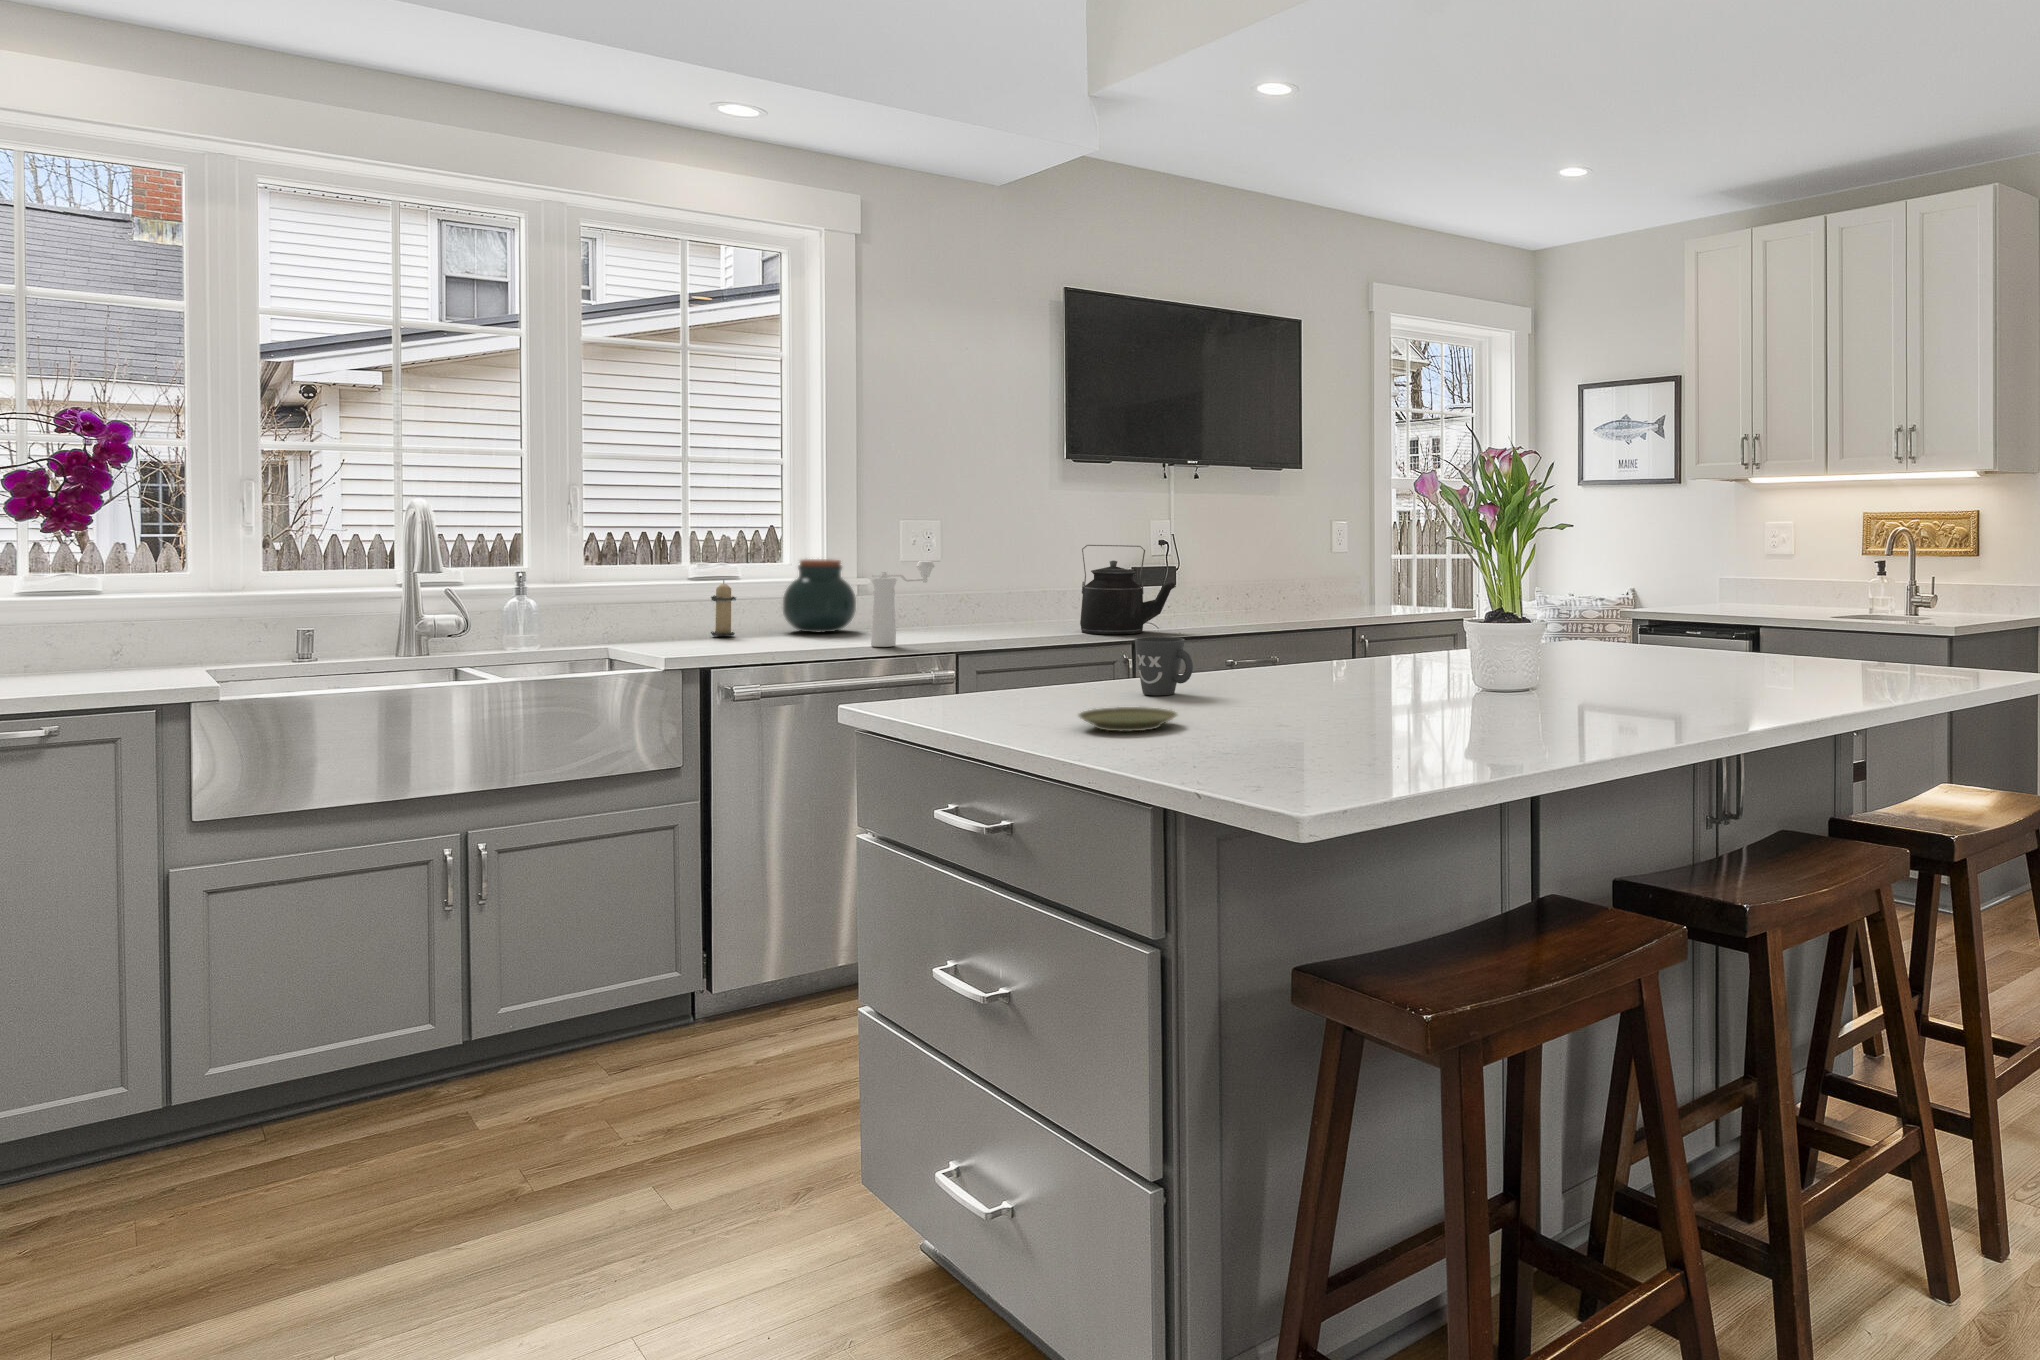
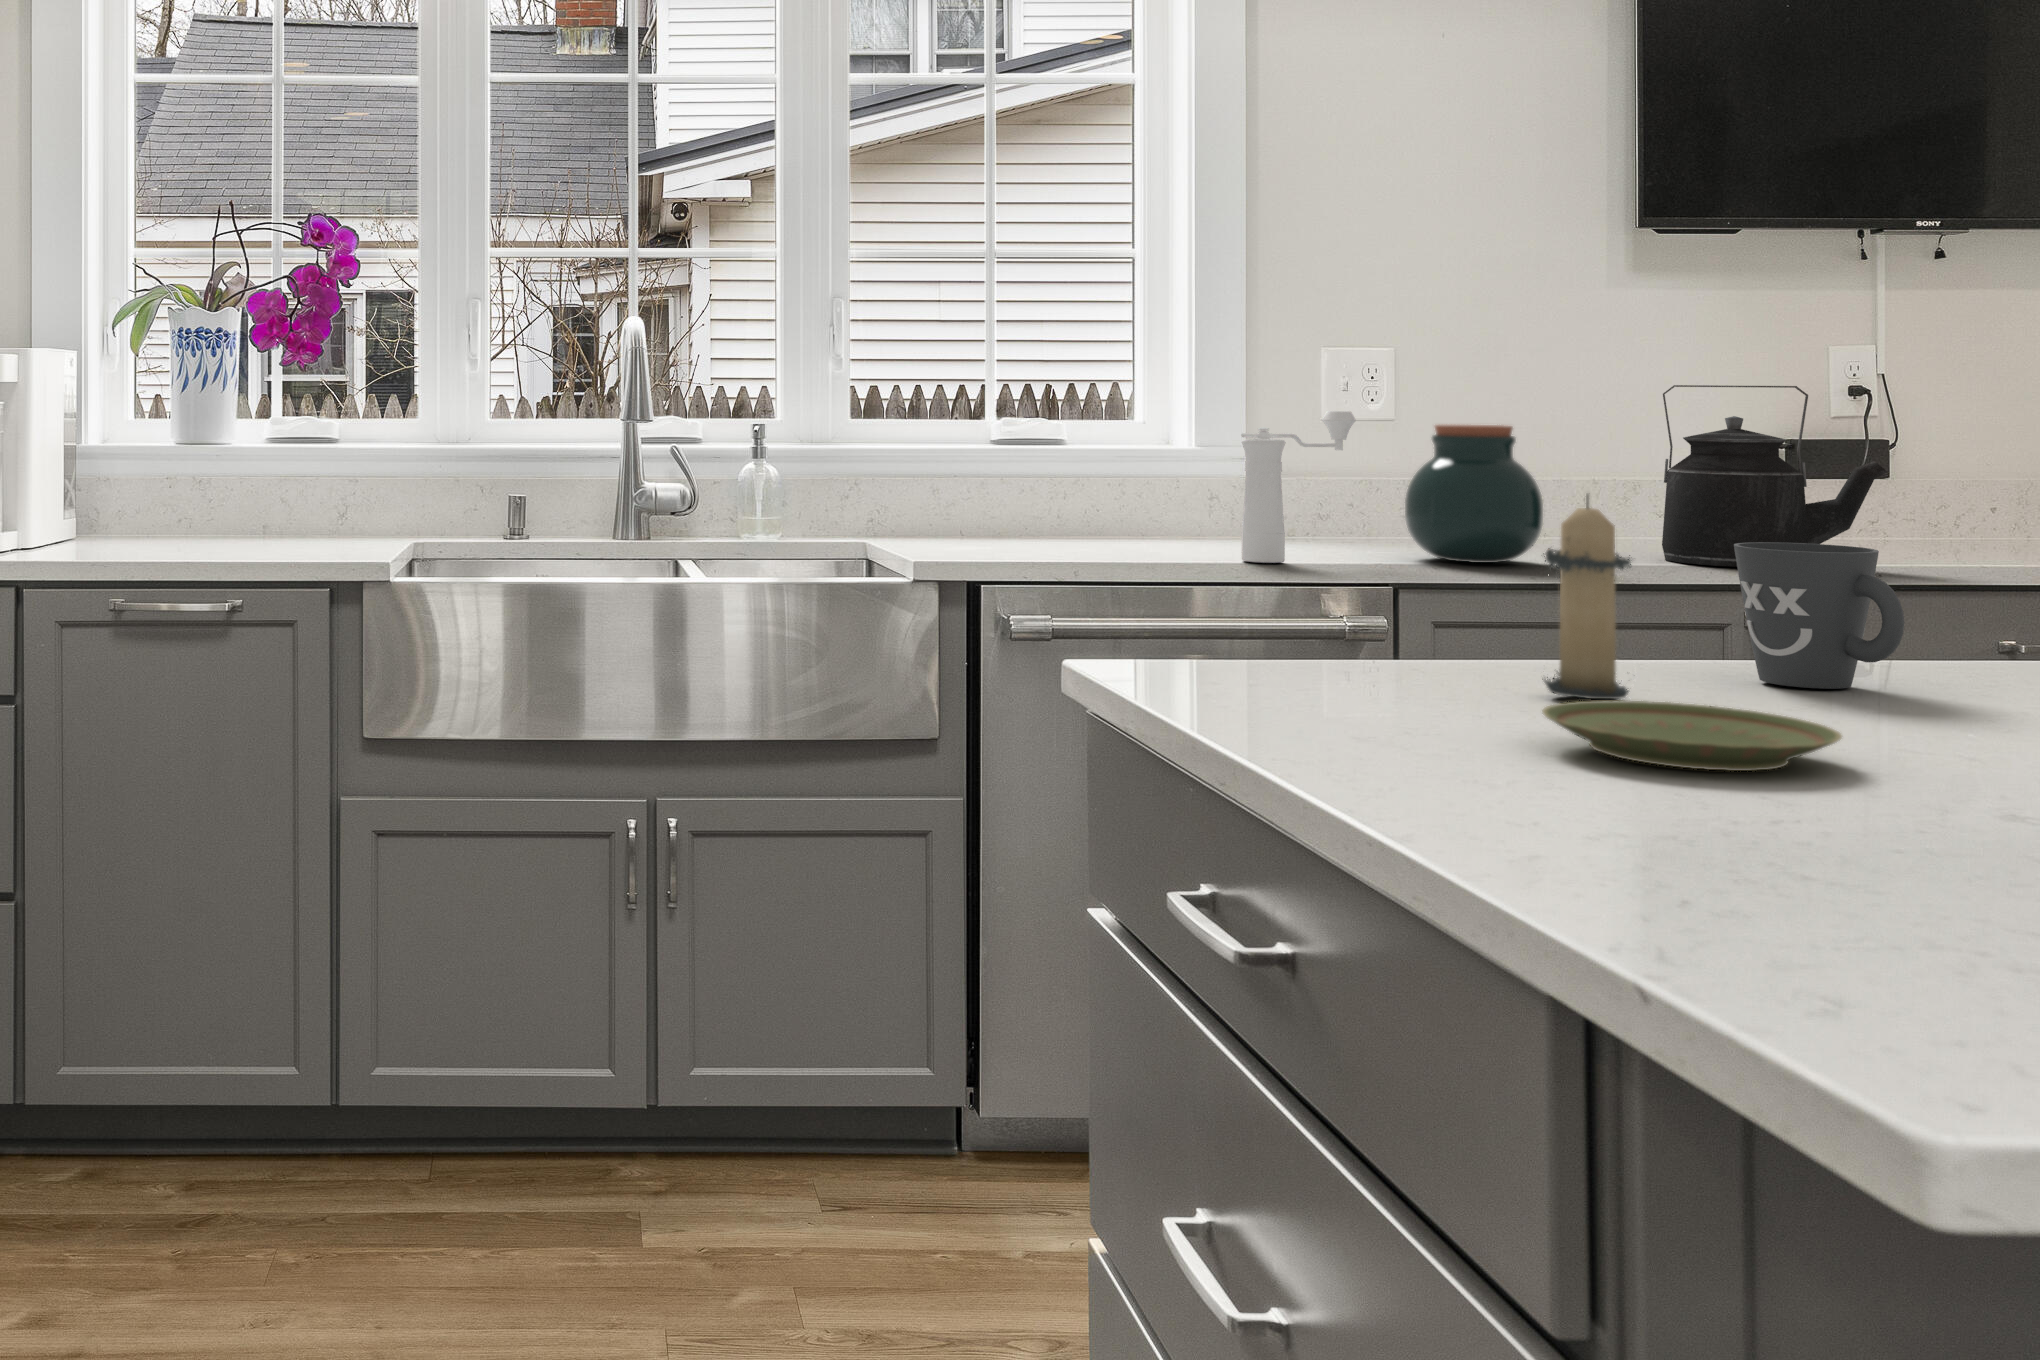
jar: present [783,559,856,633] -> present [1405,424,1543,563]
candle: present [711,580,736,636] -> present [1542,494,1632,699]

